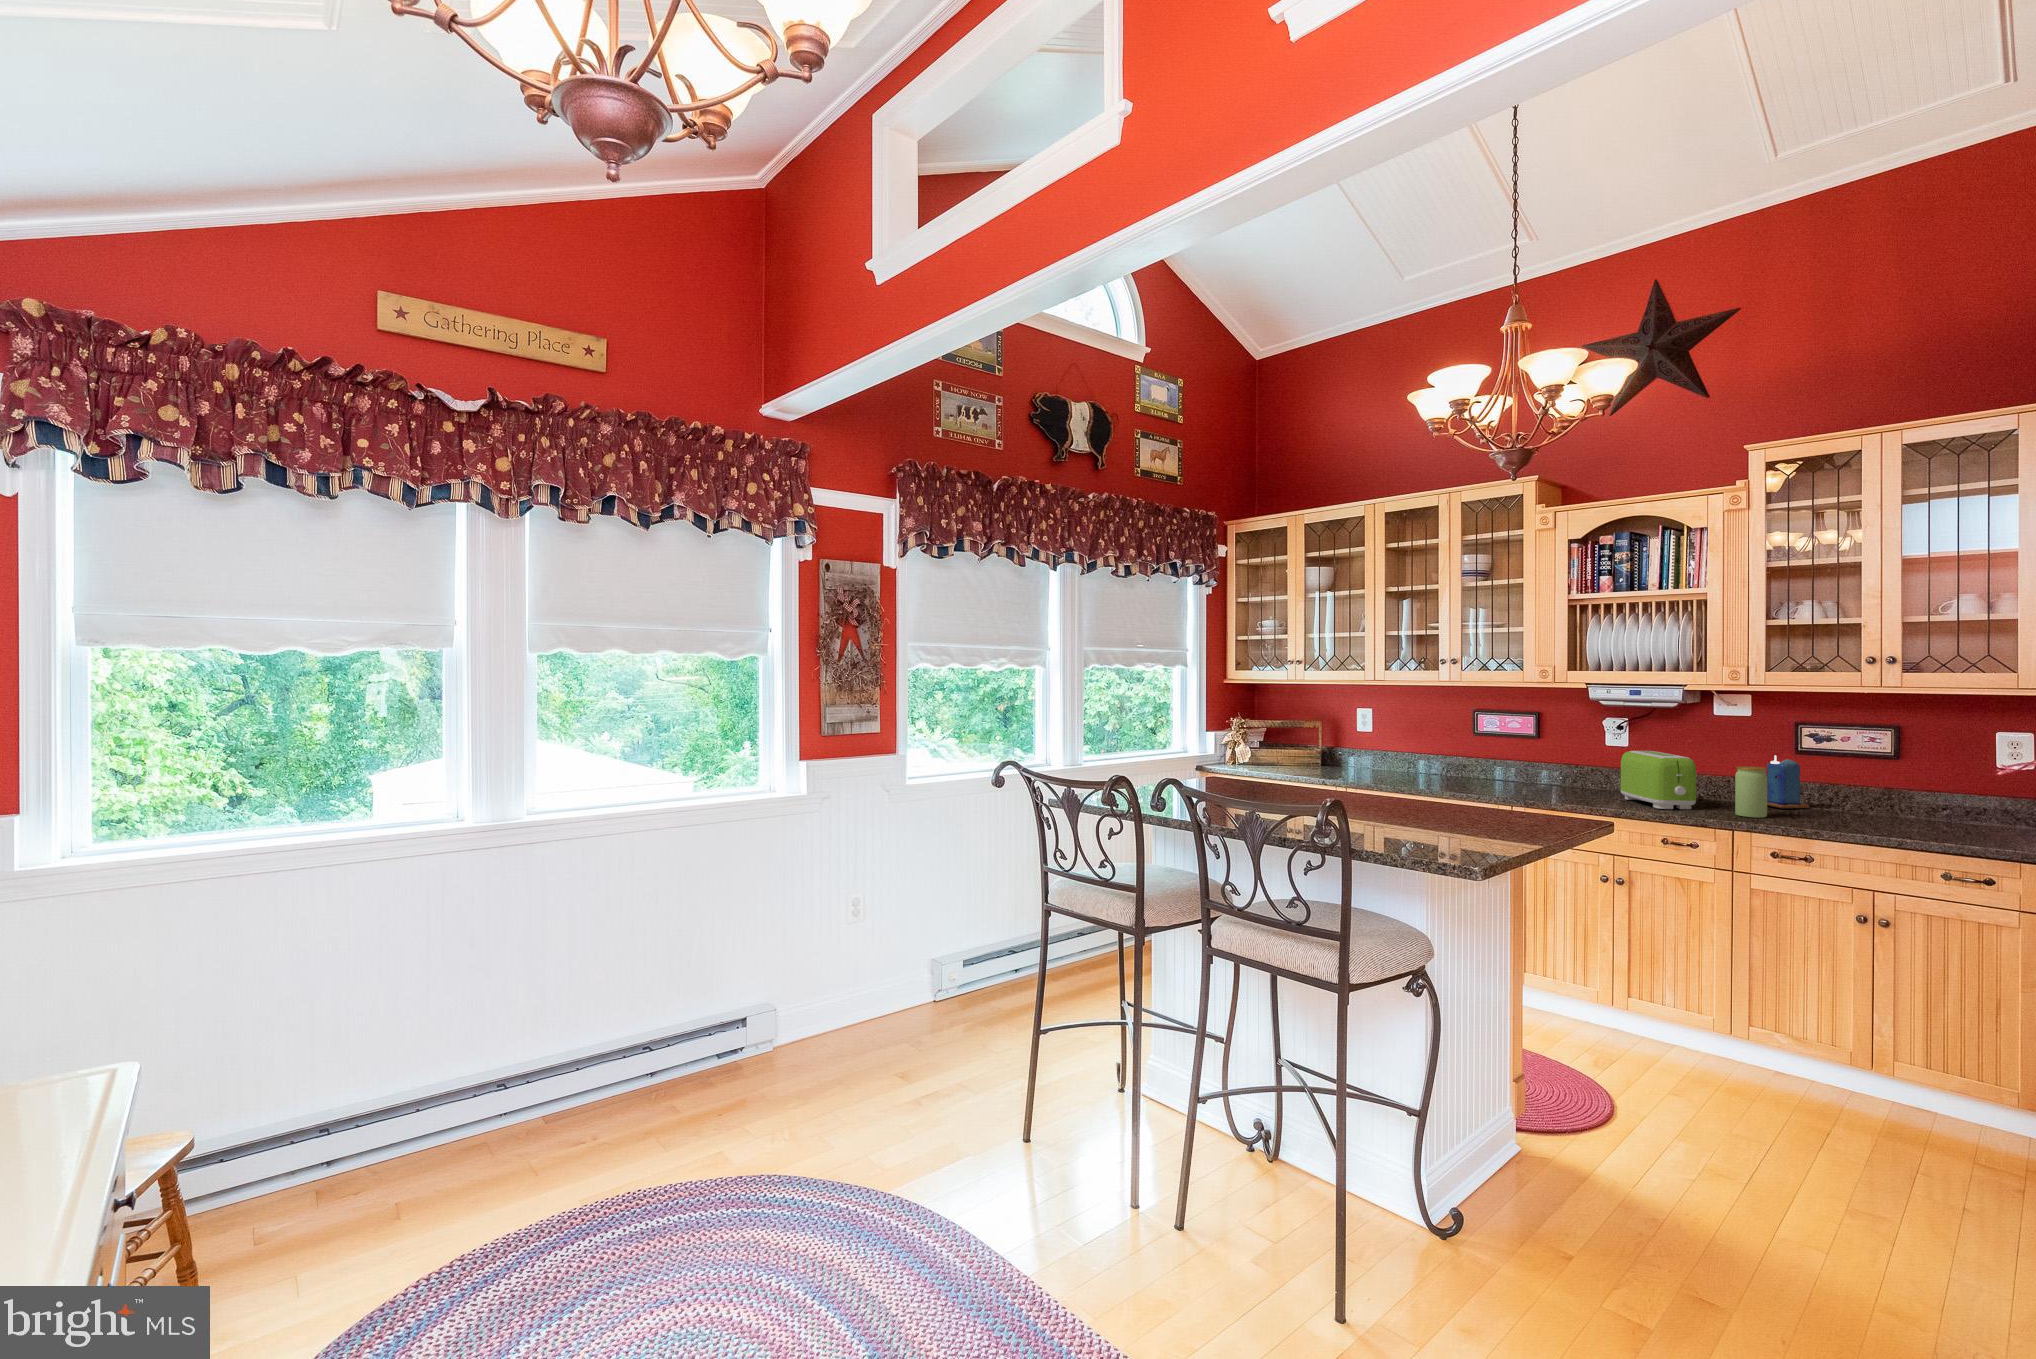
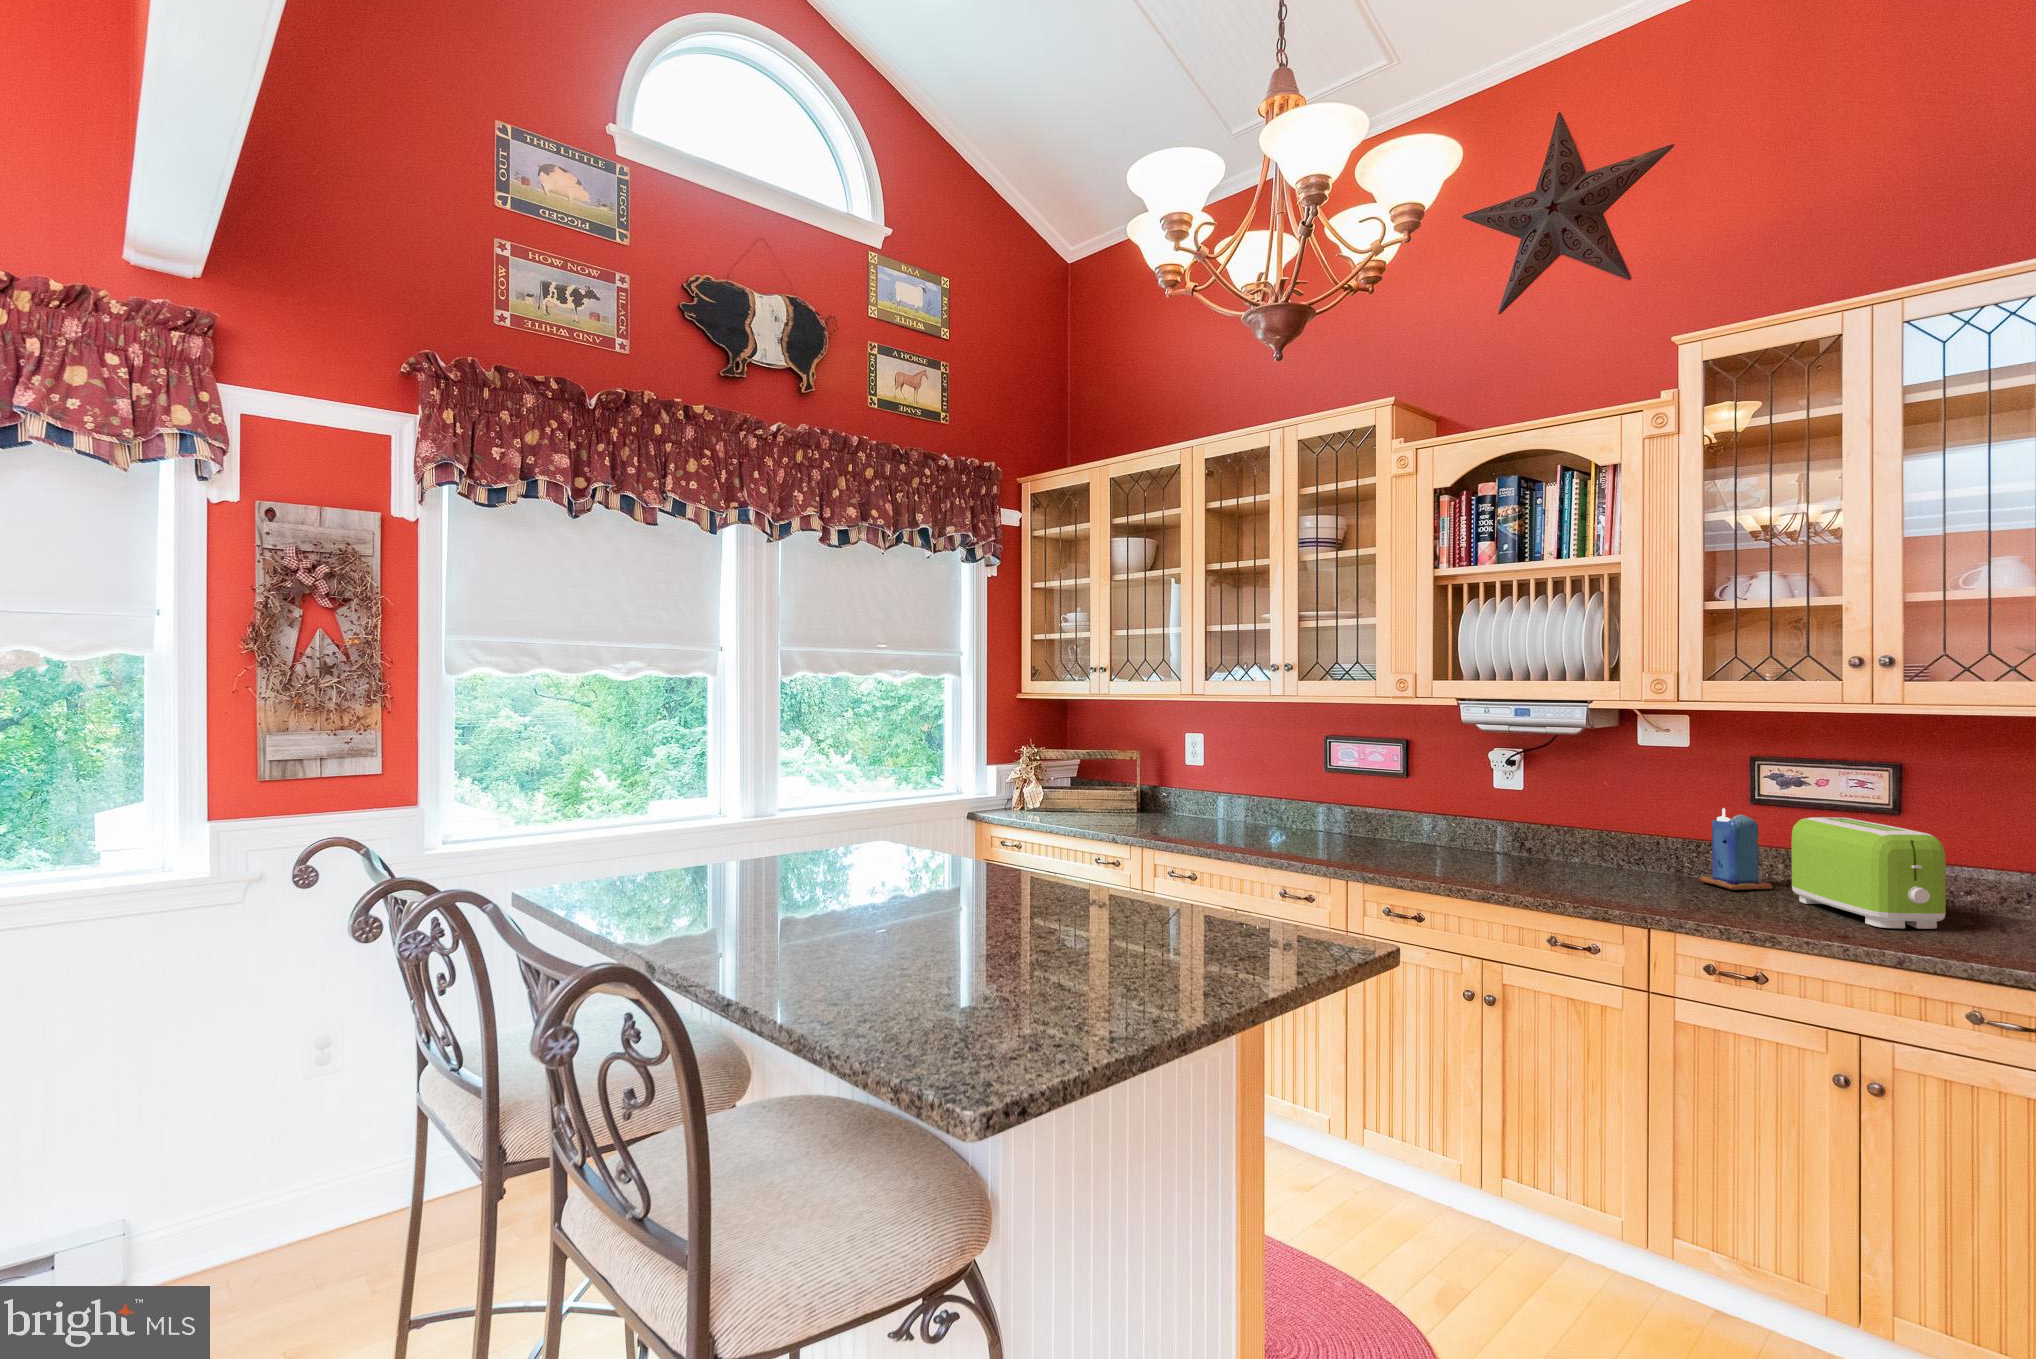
toaster: present [1621,751,1696,809] -> present [1792,817,1946,929]
jar: present [1735,766,1767,818] -> none [1661,827,1706,907]

